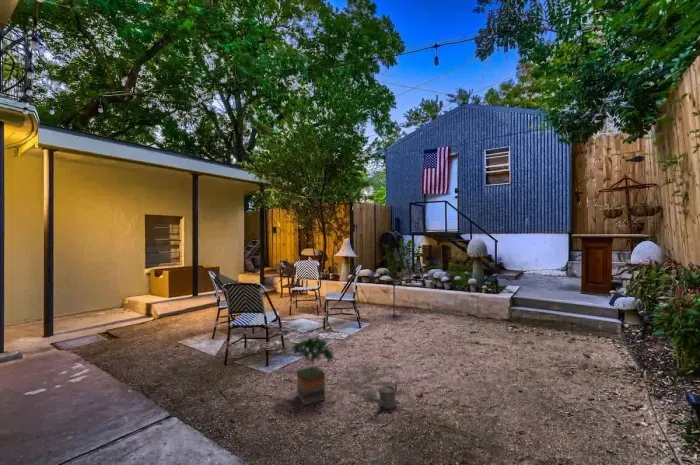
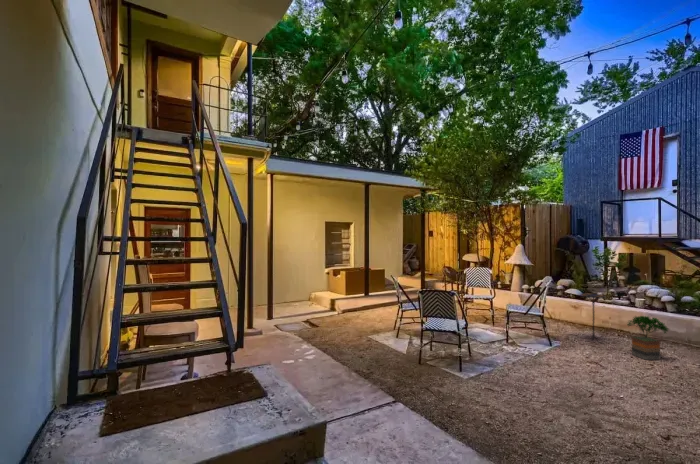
potted tree: present [292,337,333,405] -> present [627,316,668,360]
watering can: present [369,384,397,409] -> none [601,417,634,445]

